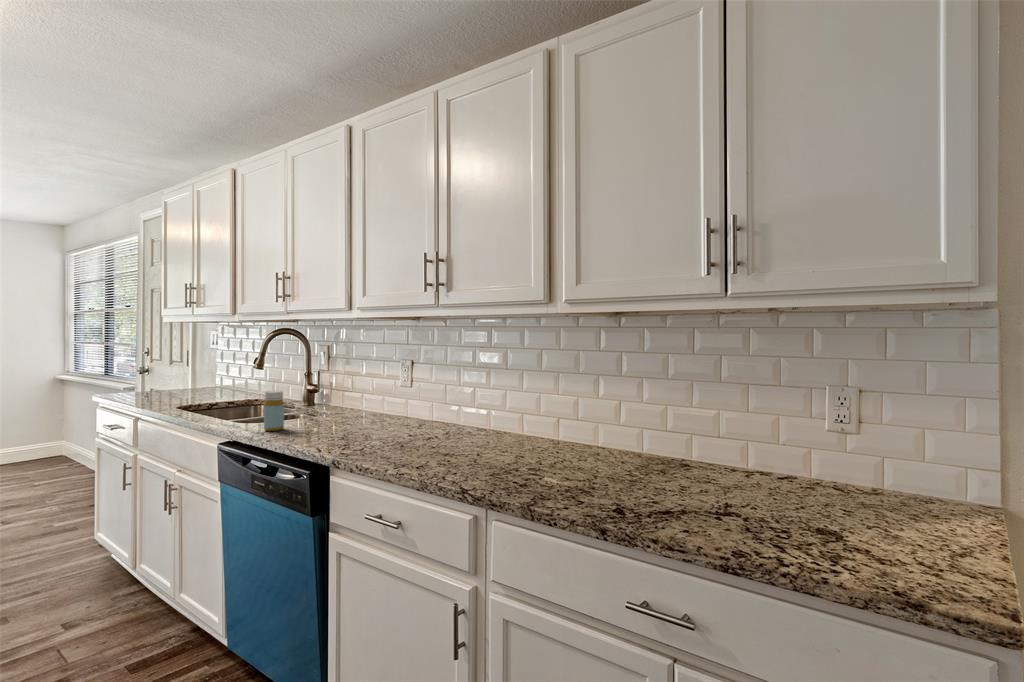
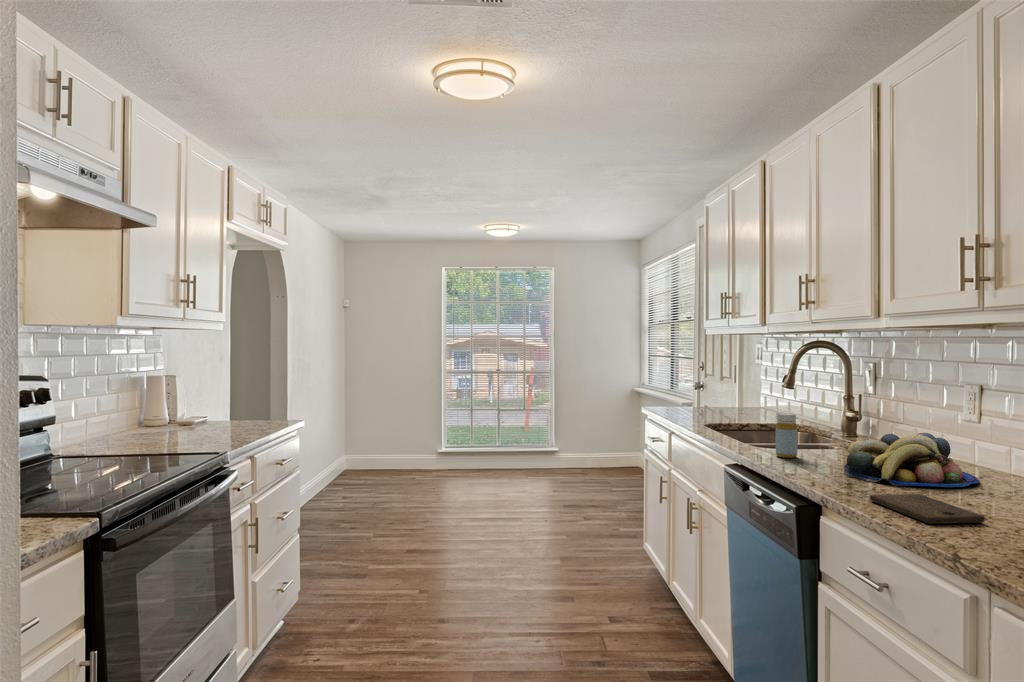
fruit bowl: none [329,396,419,439] -> present [844,433,979,487]
cutting board: none [372,443,451,466] -> present [870,494,985,524]

